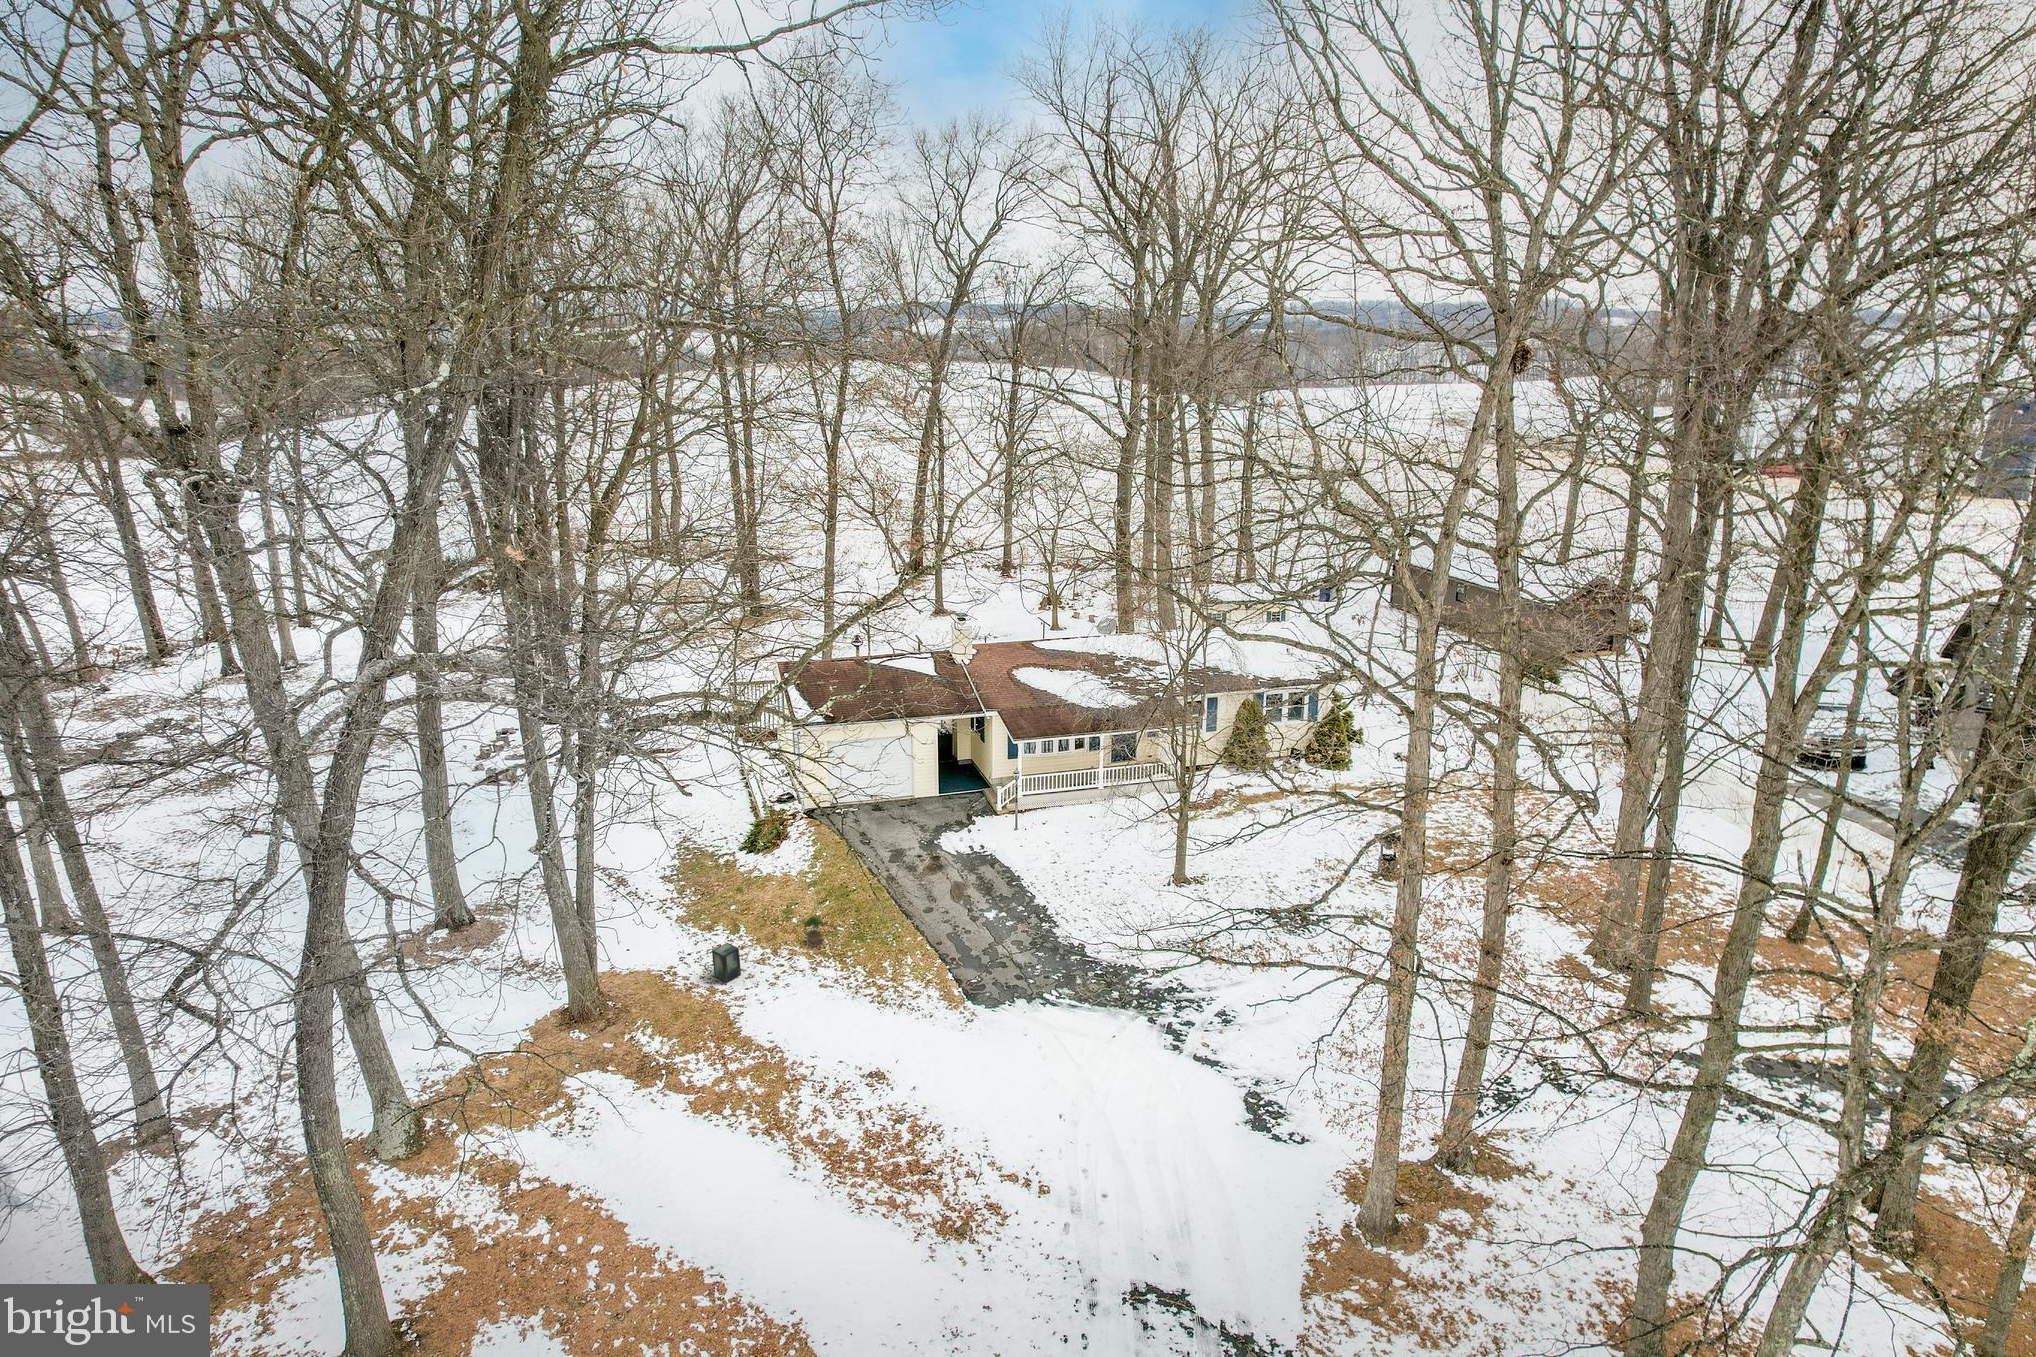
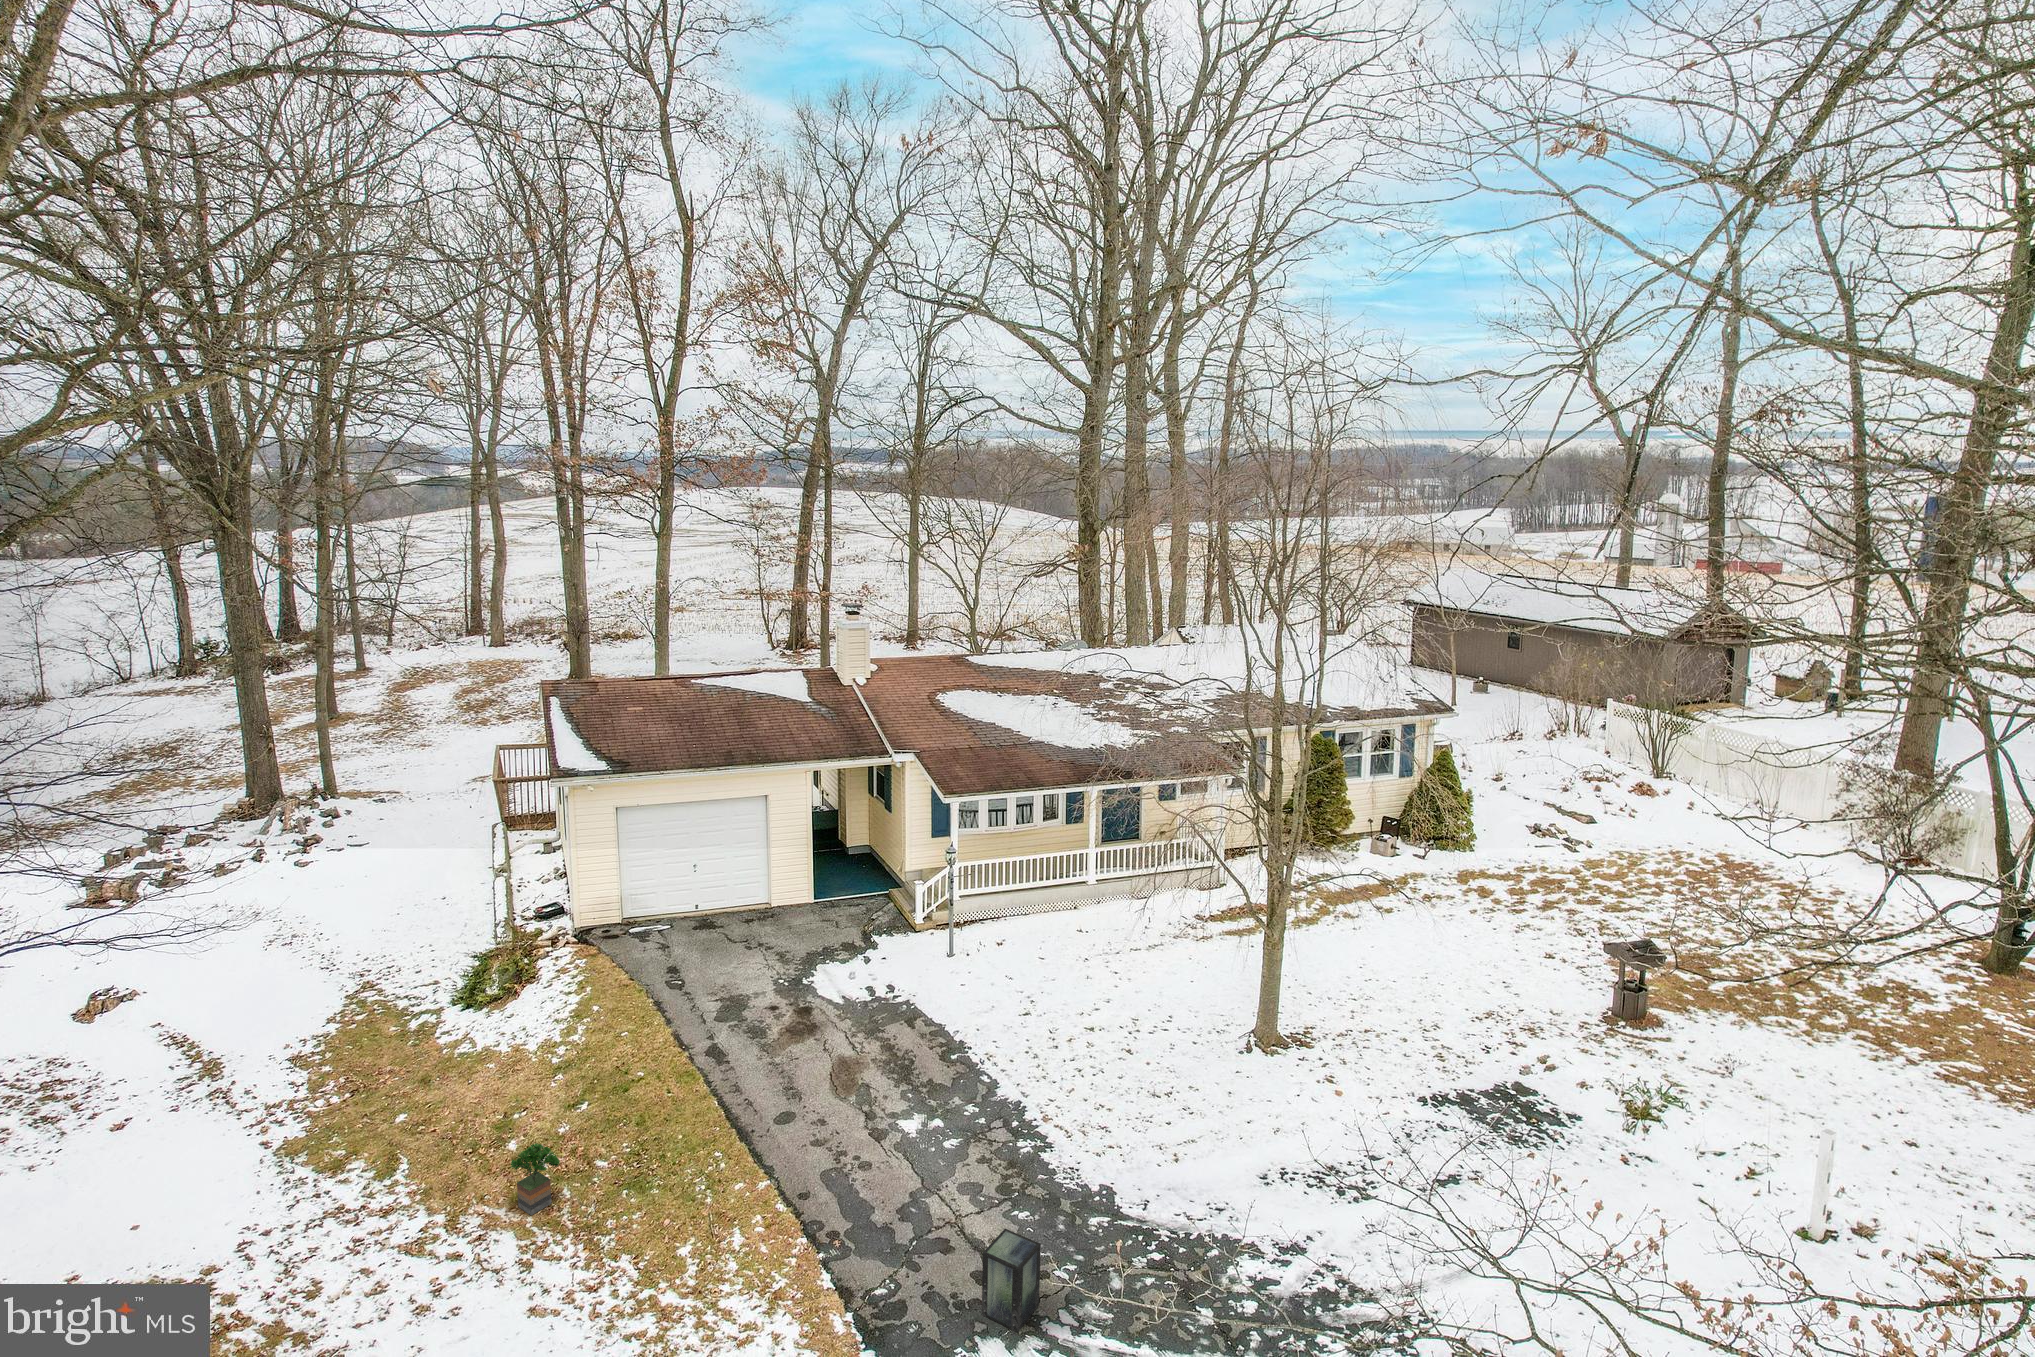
storage box: present [712,943,741,983] -> present [982,1229,1041,1332]

